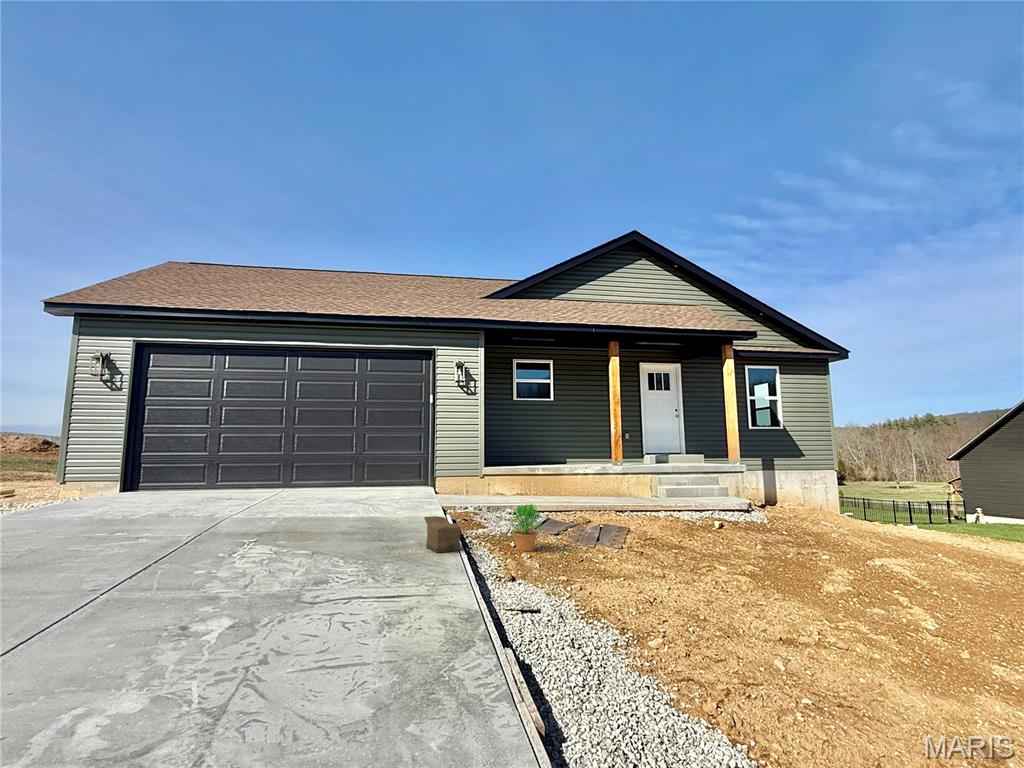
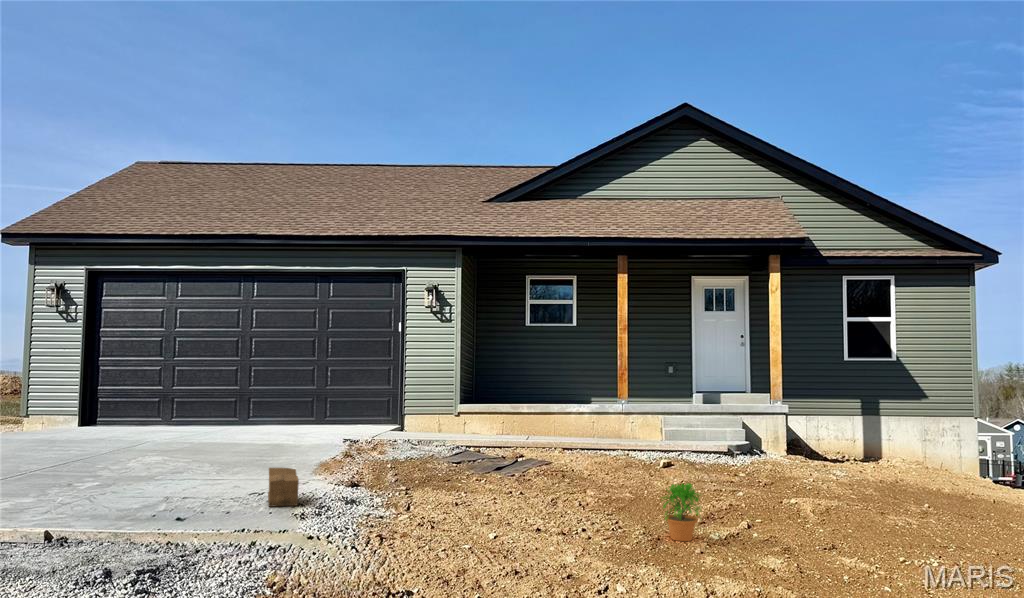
potted plant: present [510,504,541,551] -> present [662,483,702,541]

